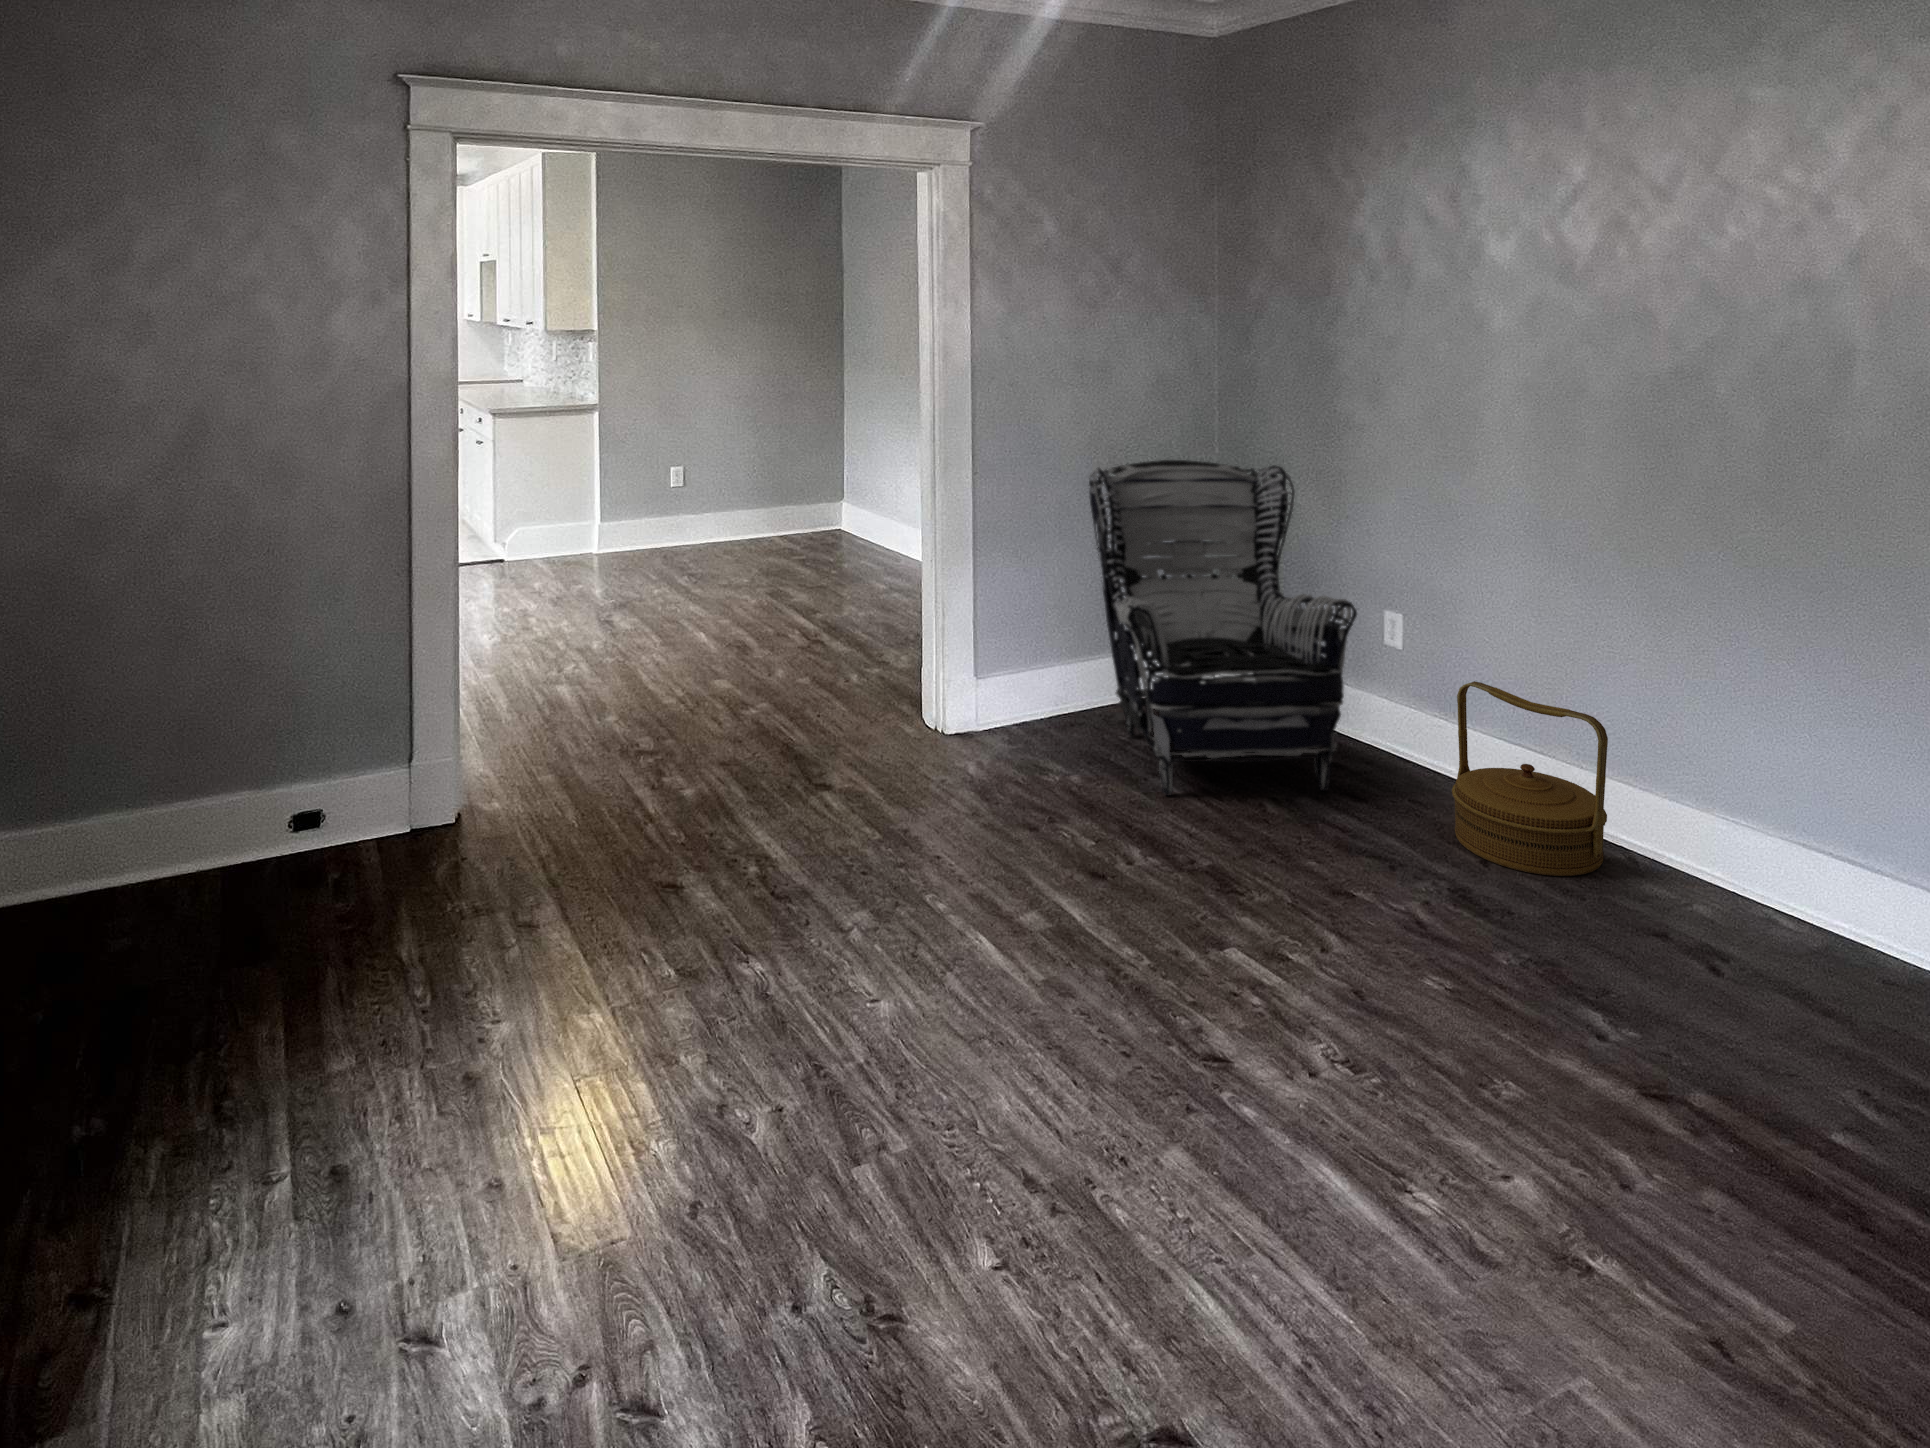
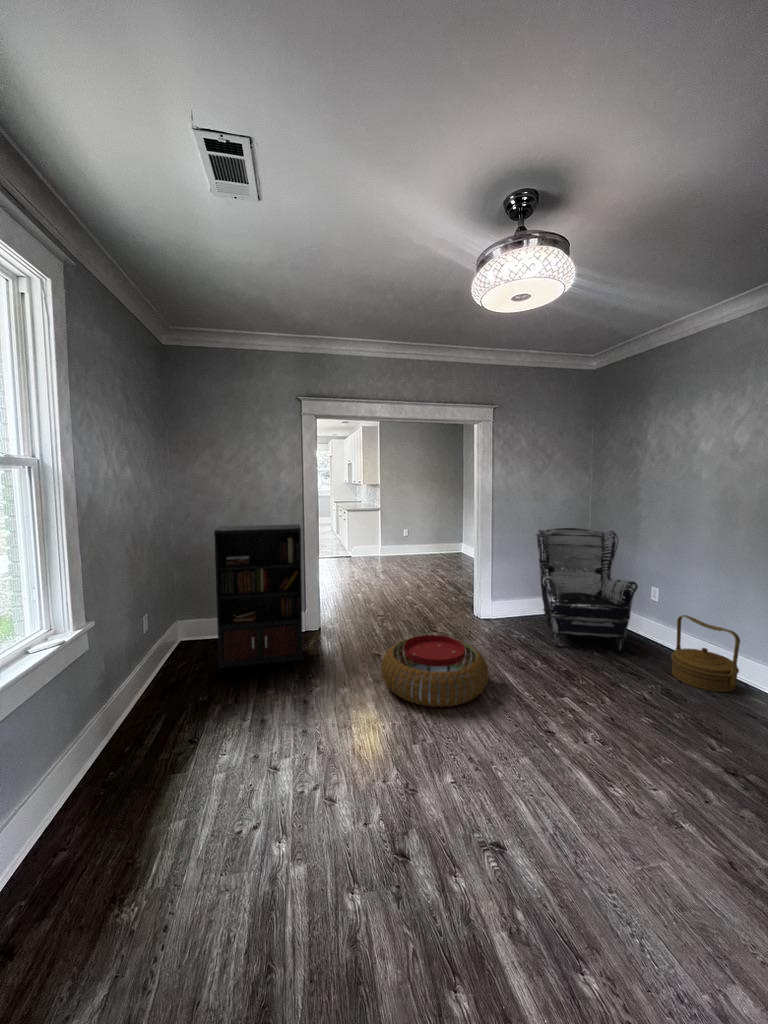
bookcase: none [132,483,474,1008] -> present [214,524,321,670]
pouf: none [705,804,1023,1032] -> present [381,635,489,707]

